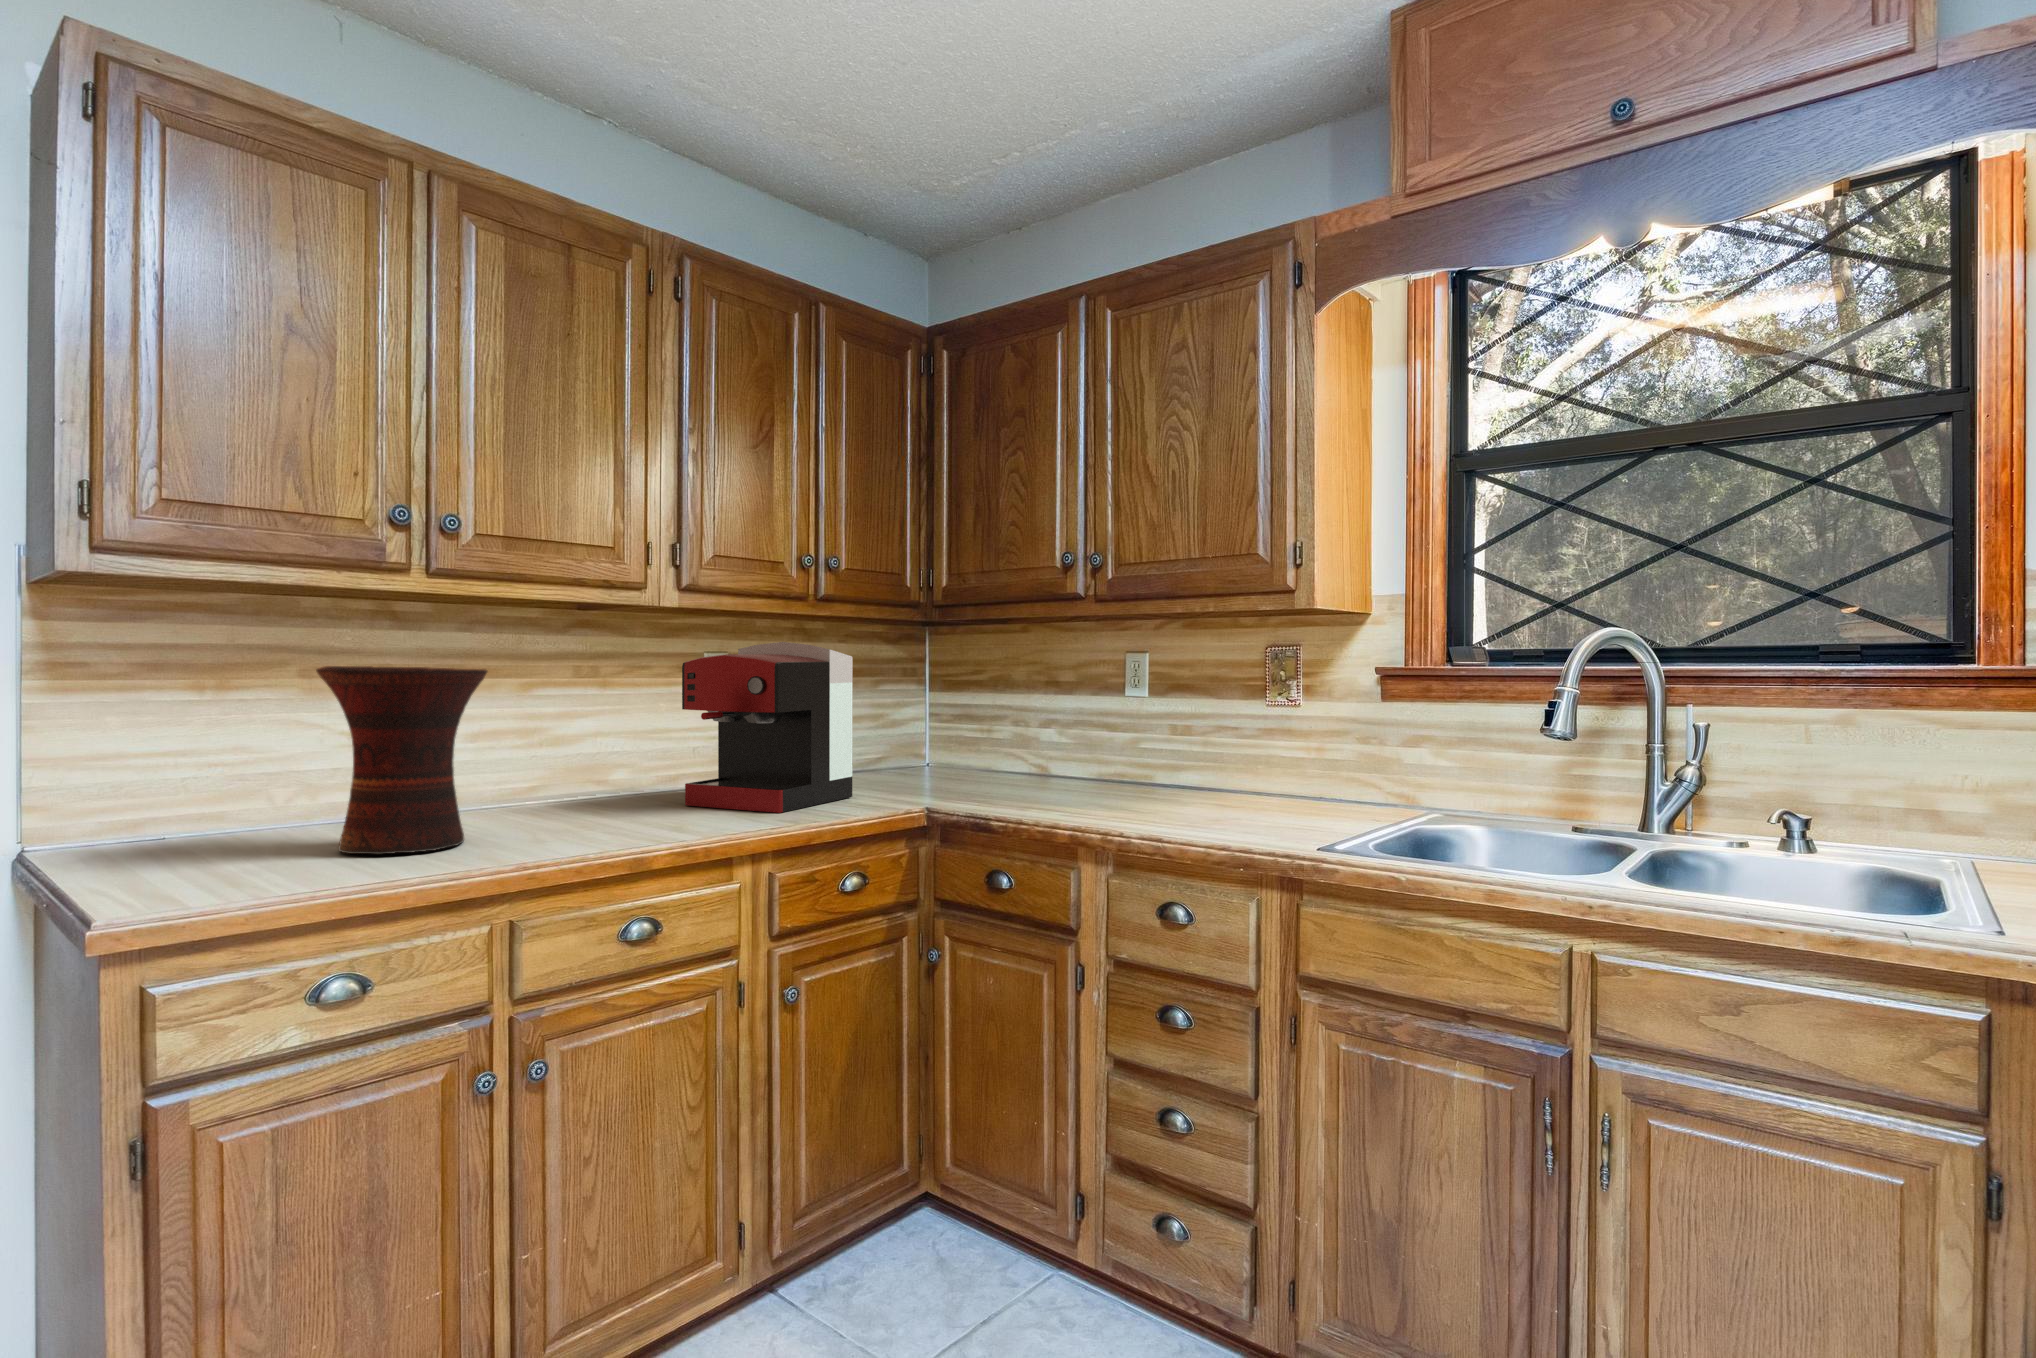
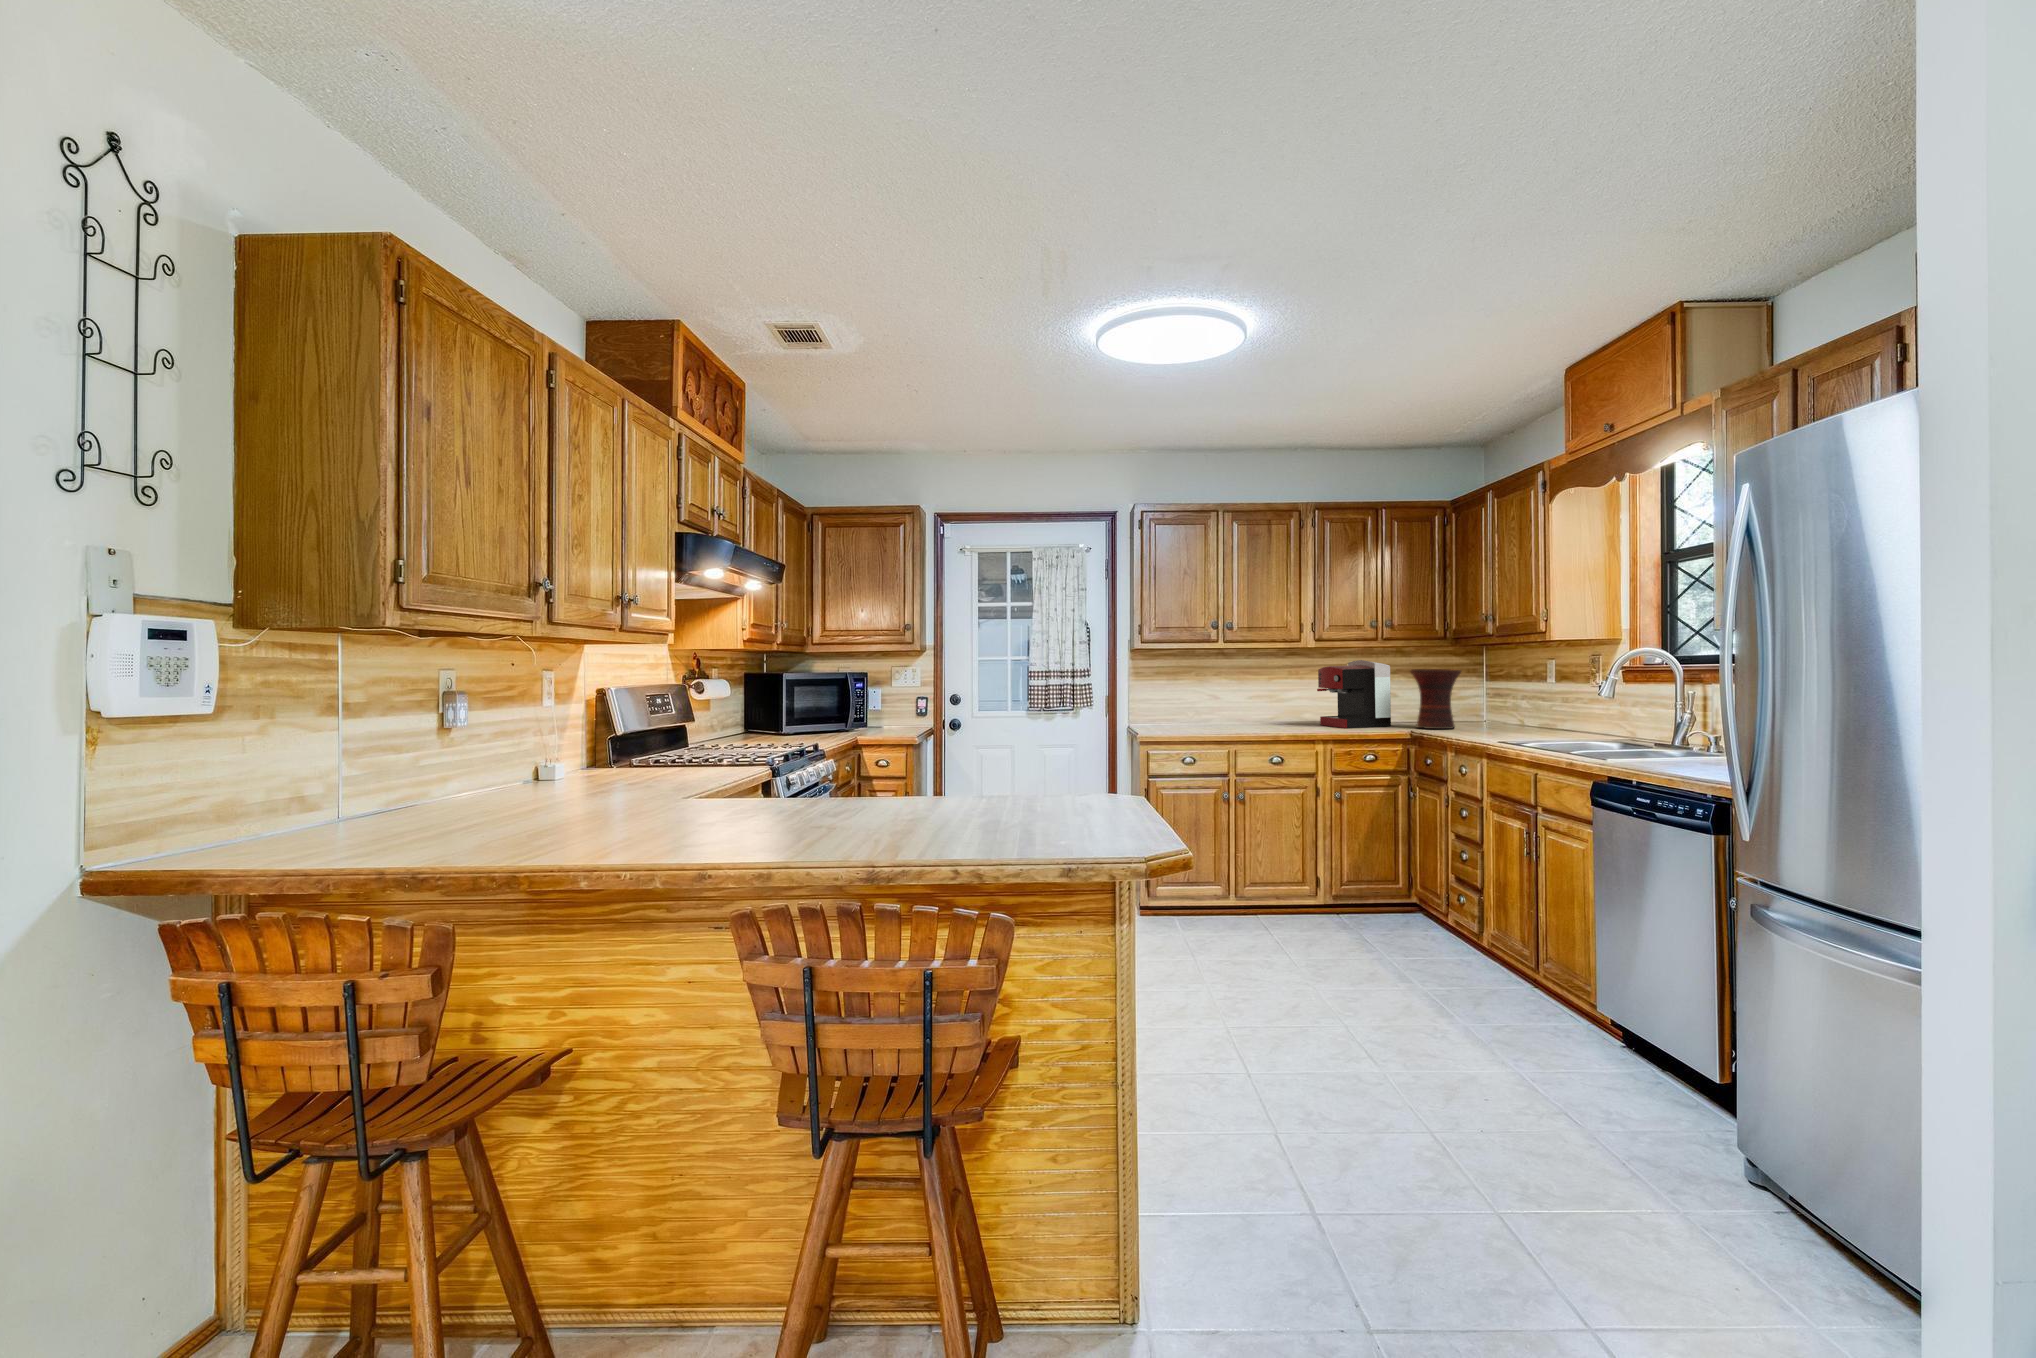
vase: present [316,666,487,854] -> present [1410,669,1461,729]

